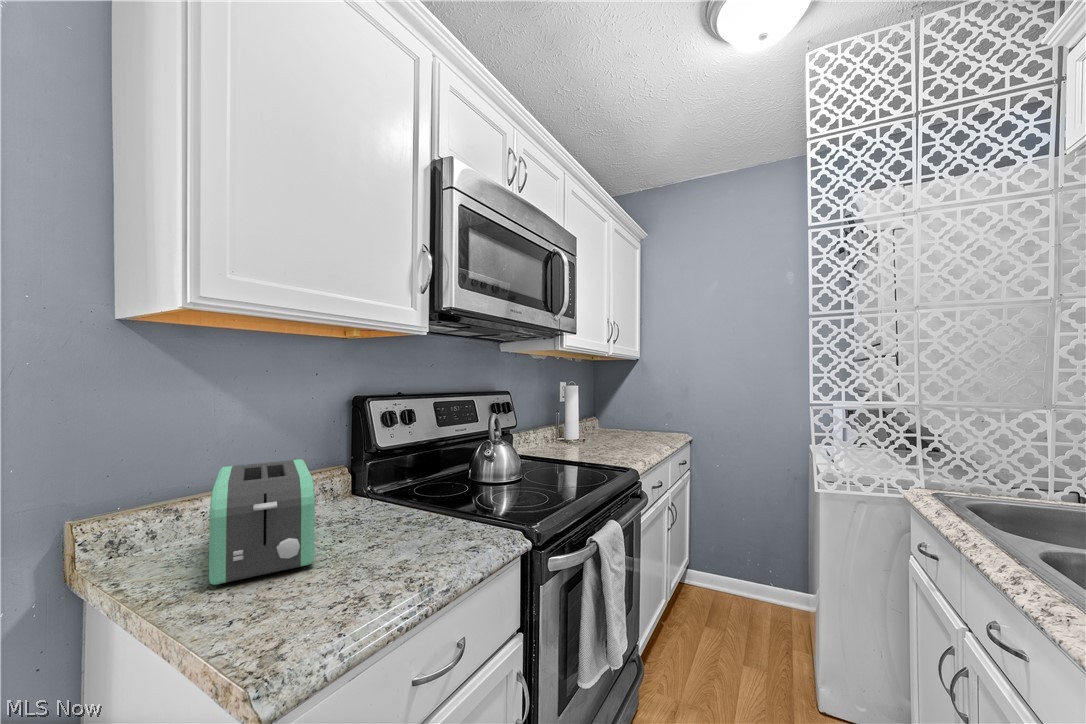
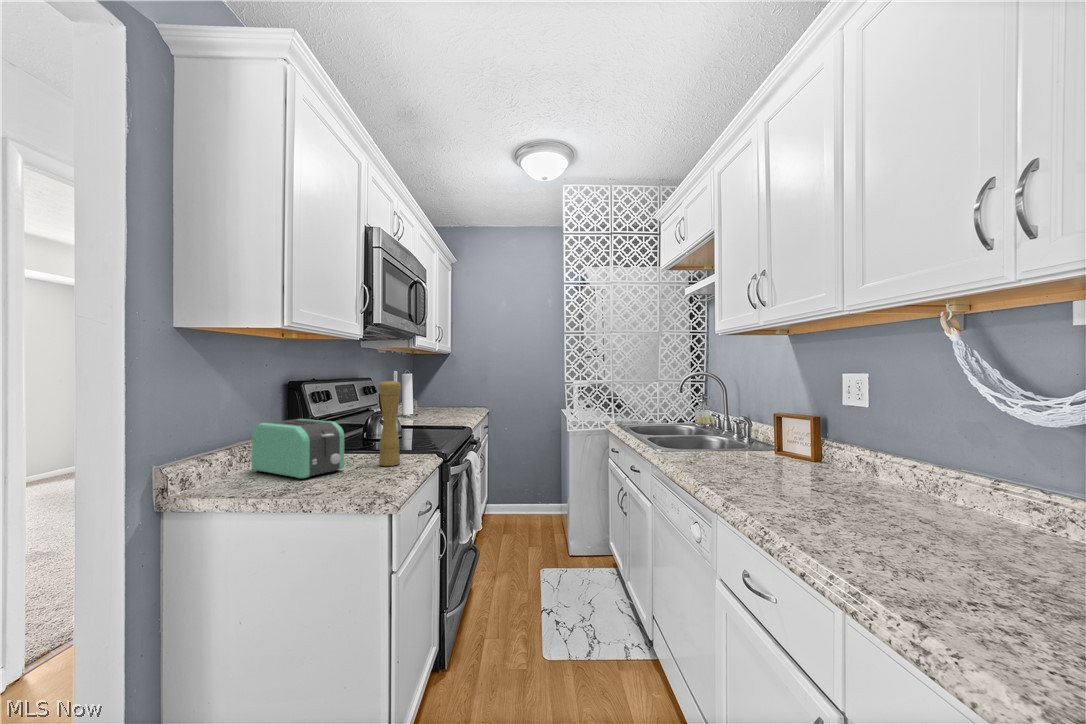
pepper mill: none [379,402,421,571] -> present [378,380,401,466]

